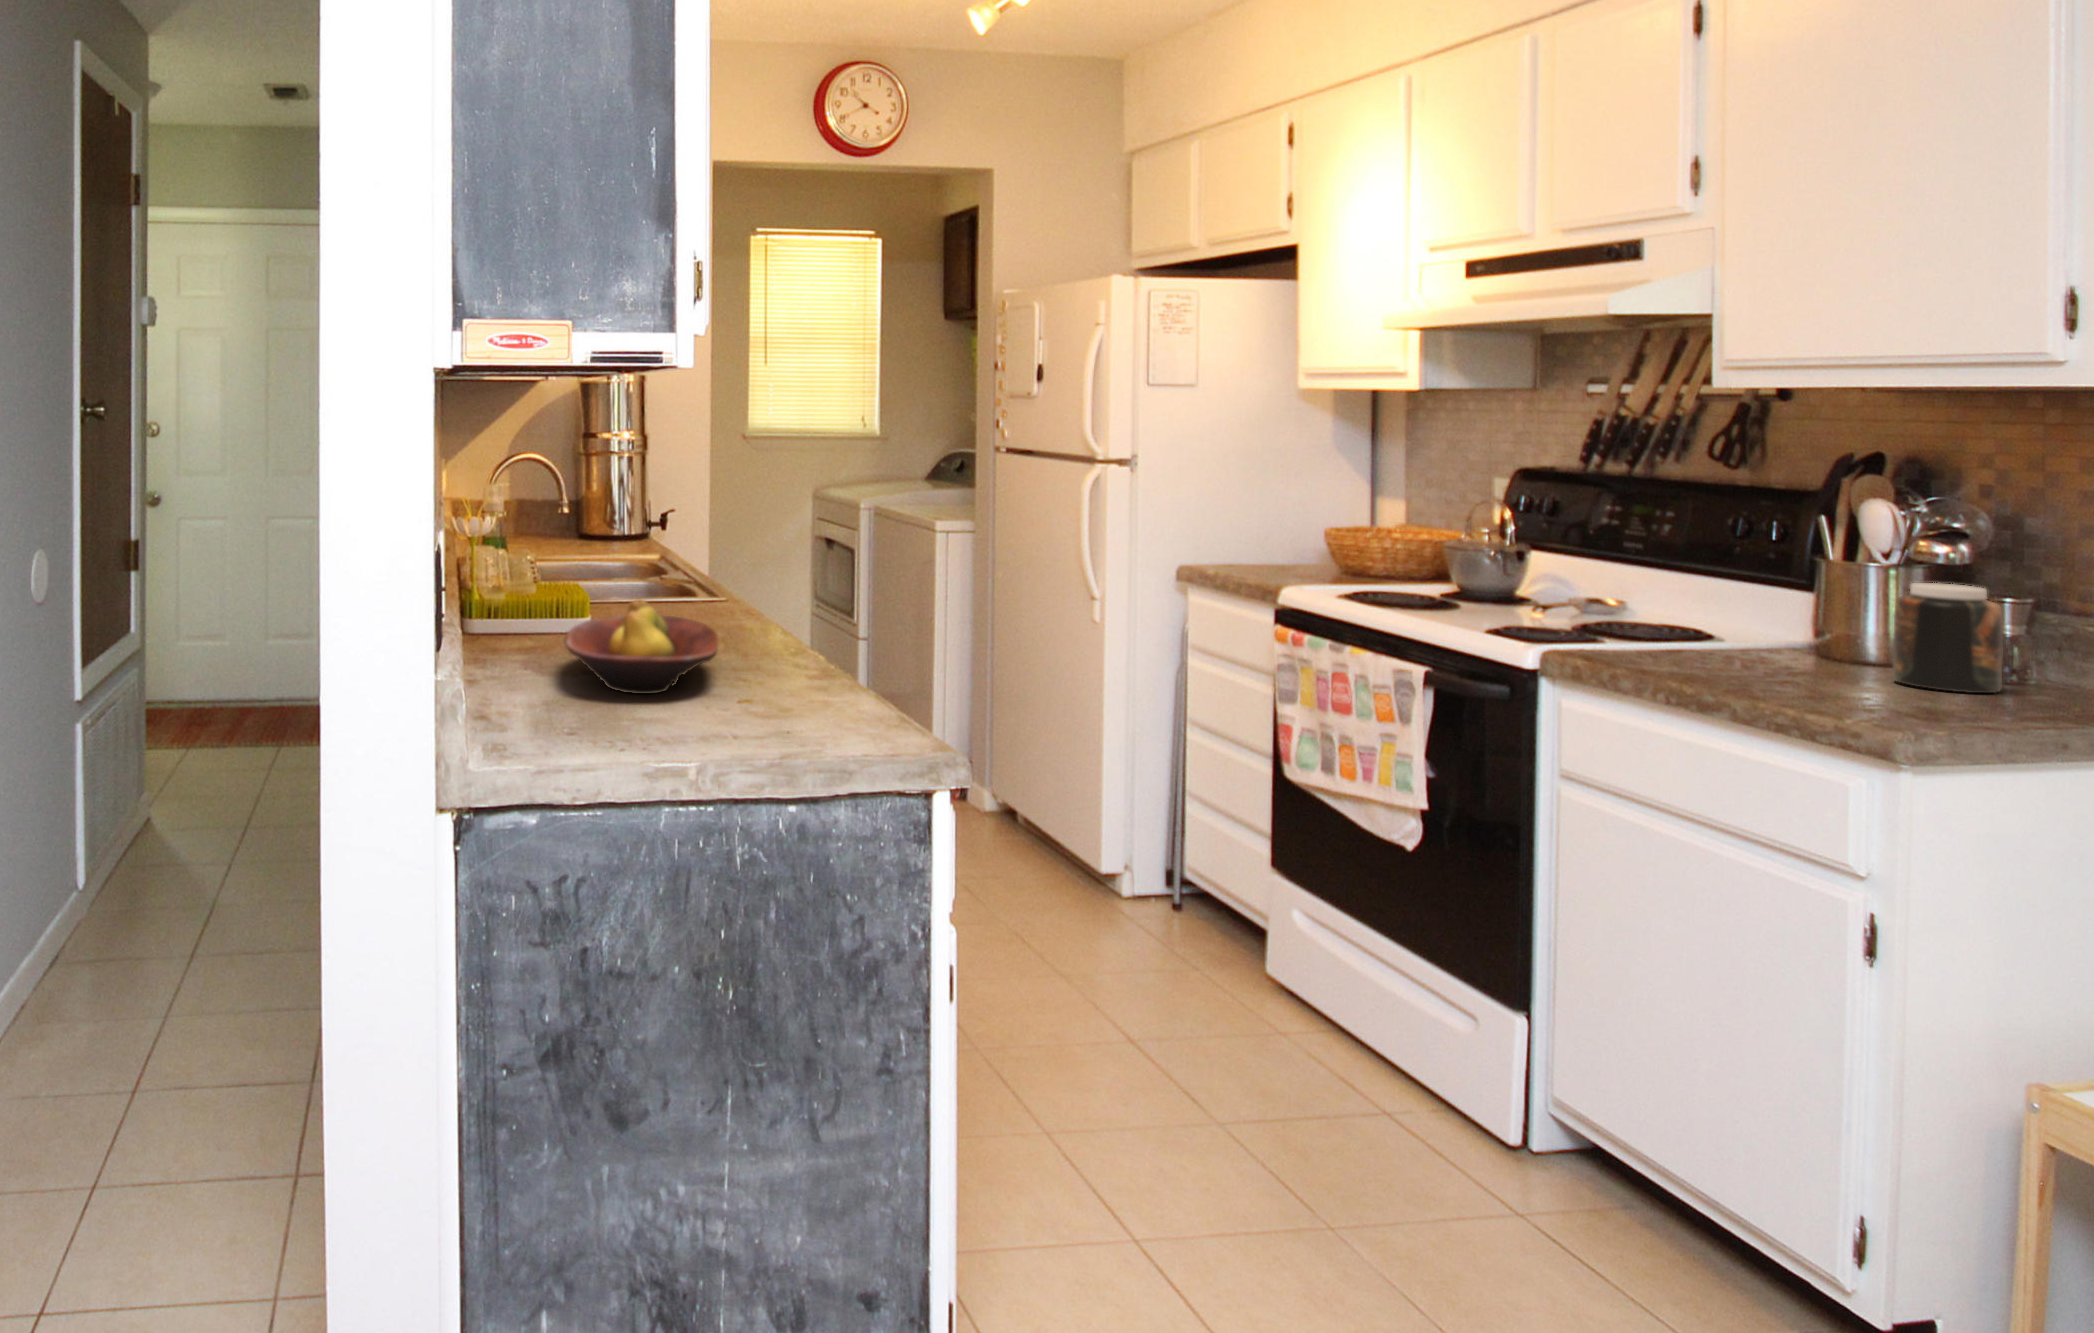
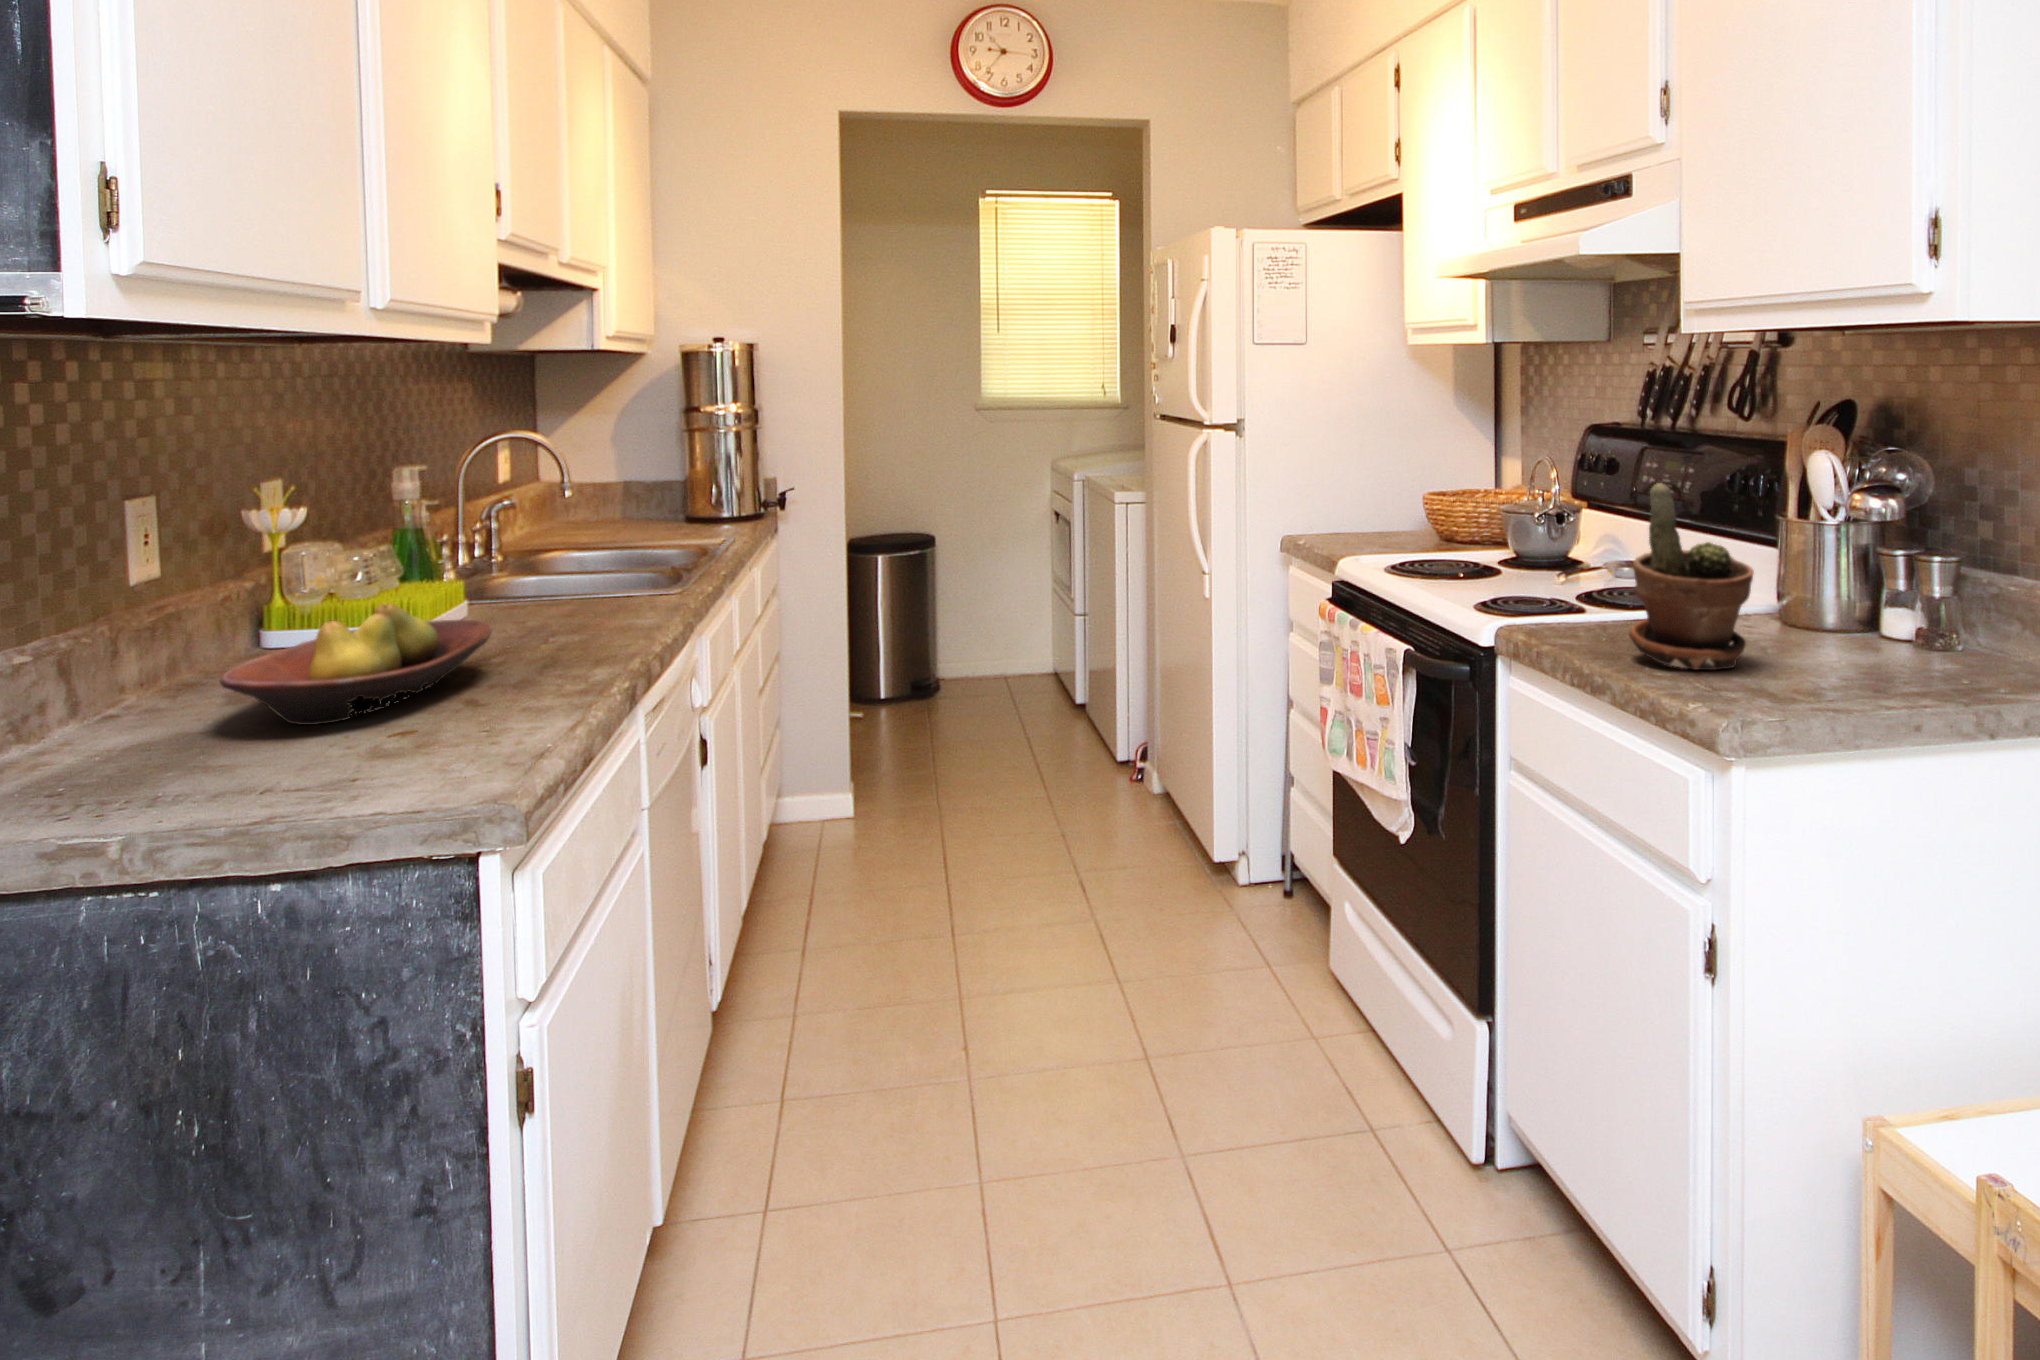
potted plant: none [1716,522,1857,693] -> present [1629,483,1754,670]
jar: present [1893,583,2003,693] -> none [1810,545,1906,665]

